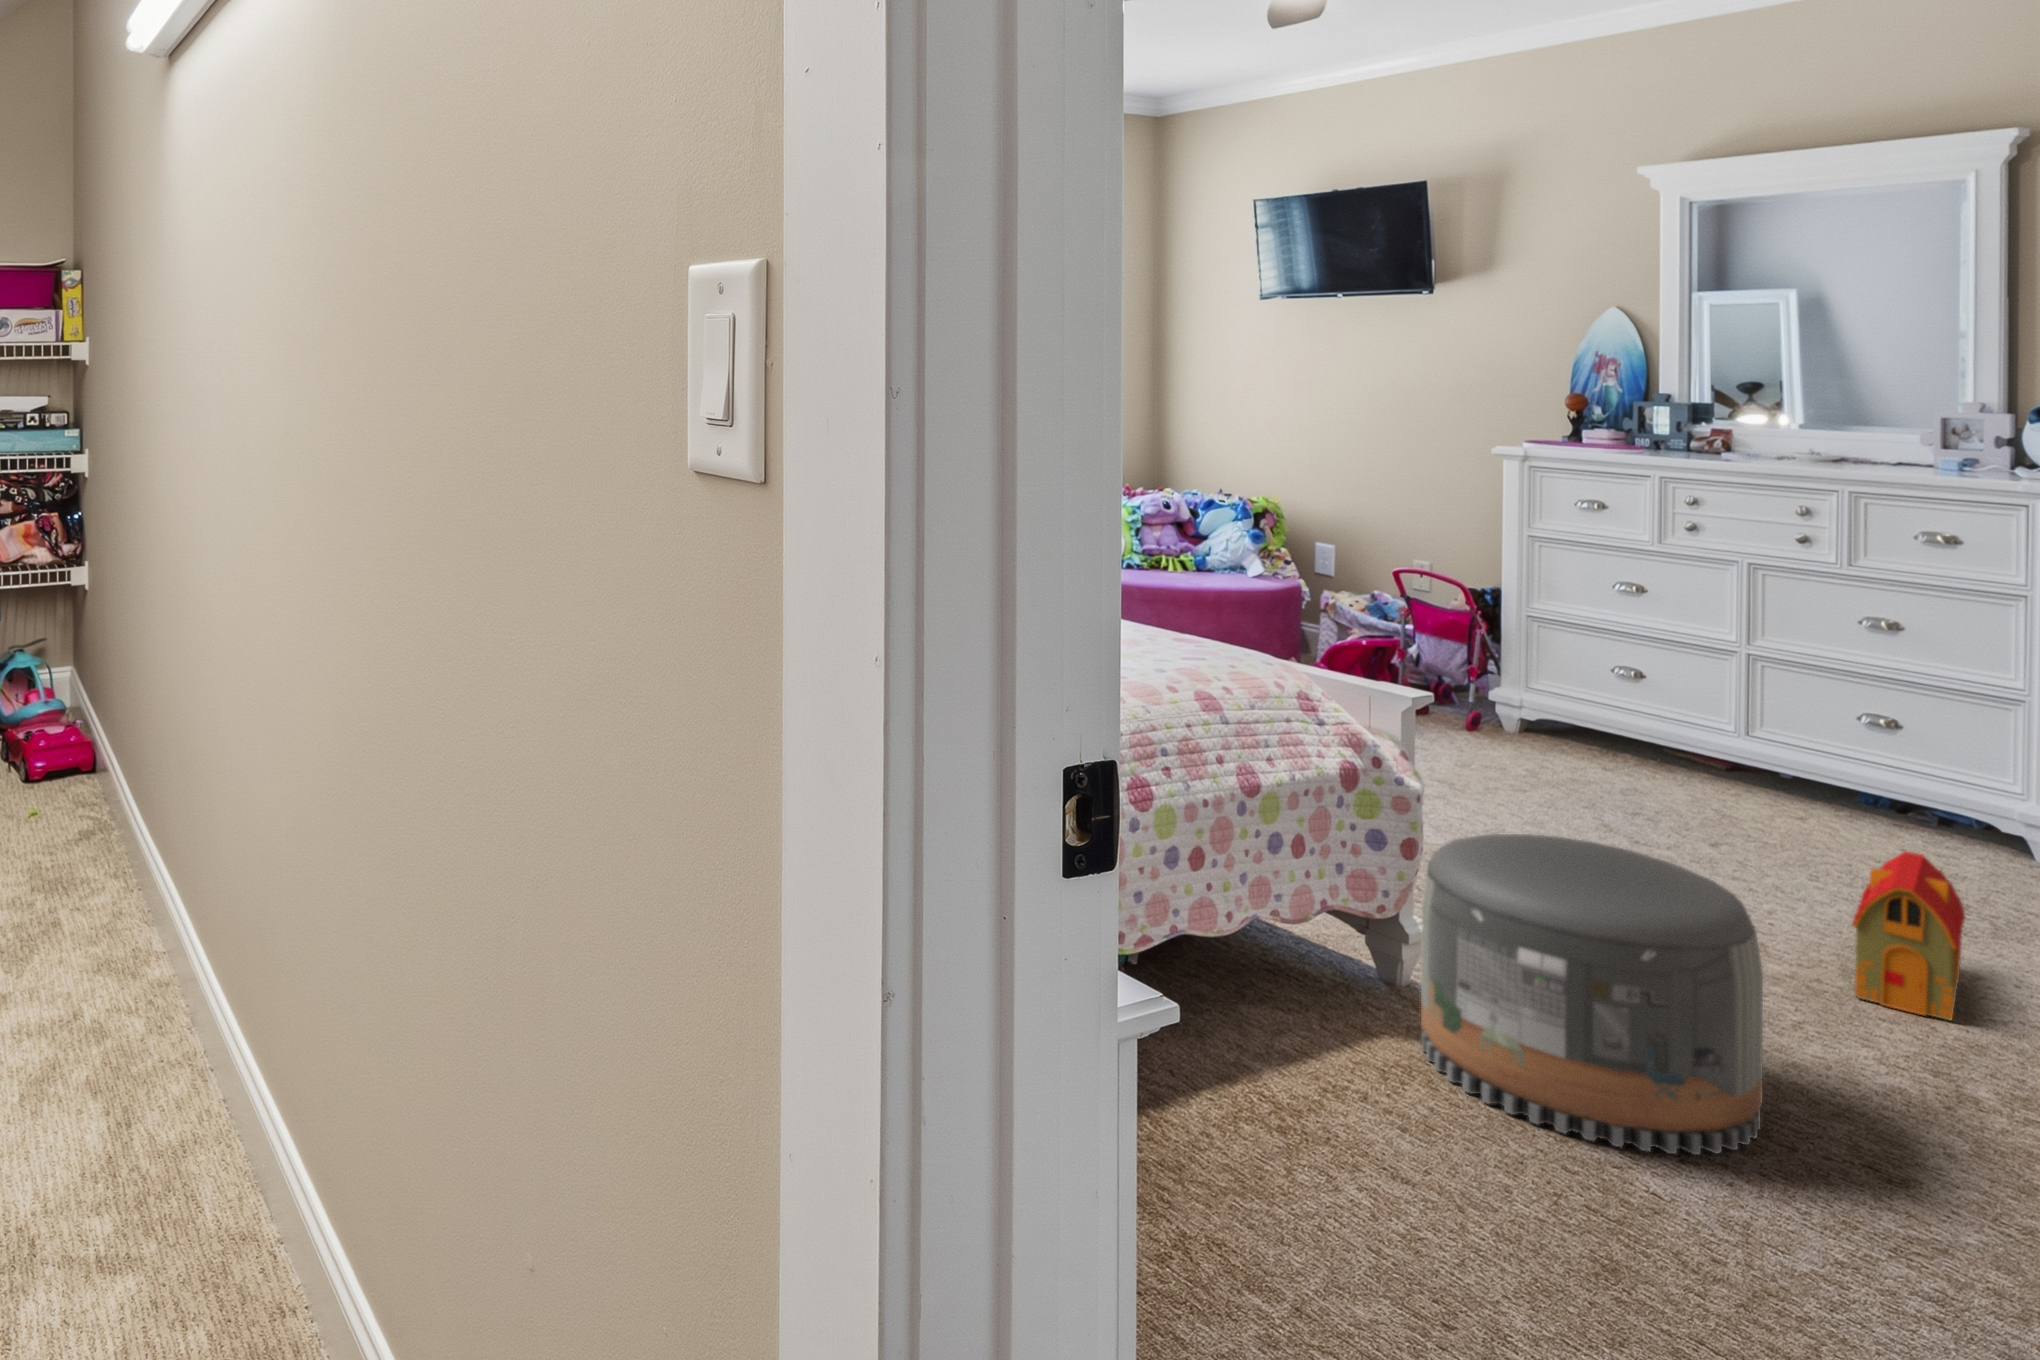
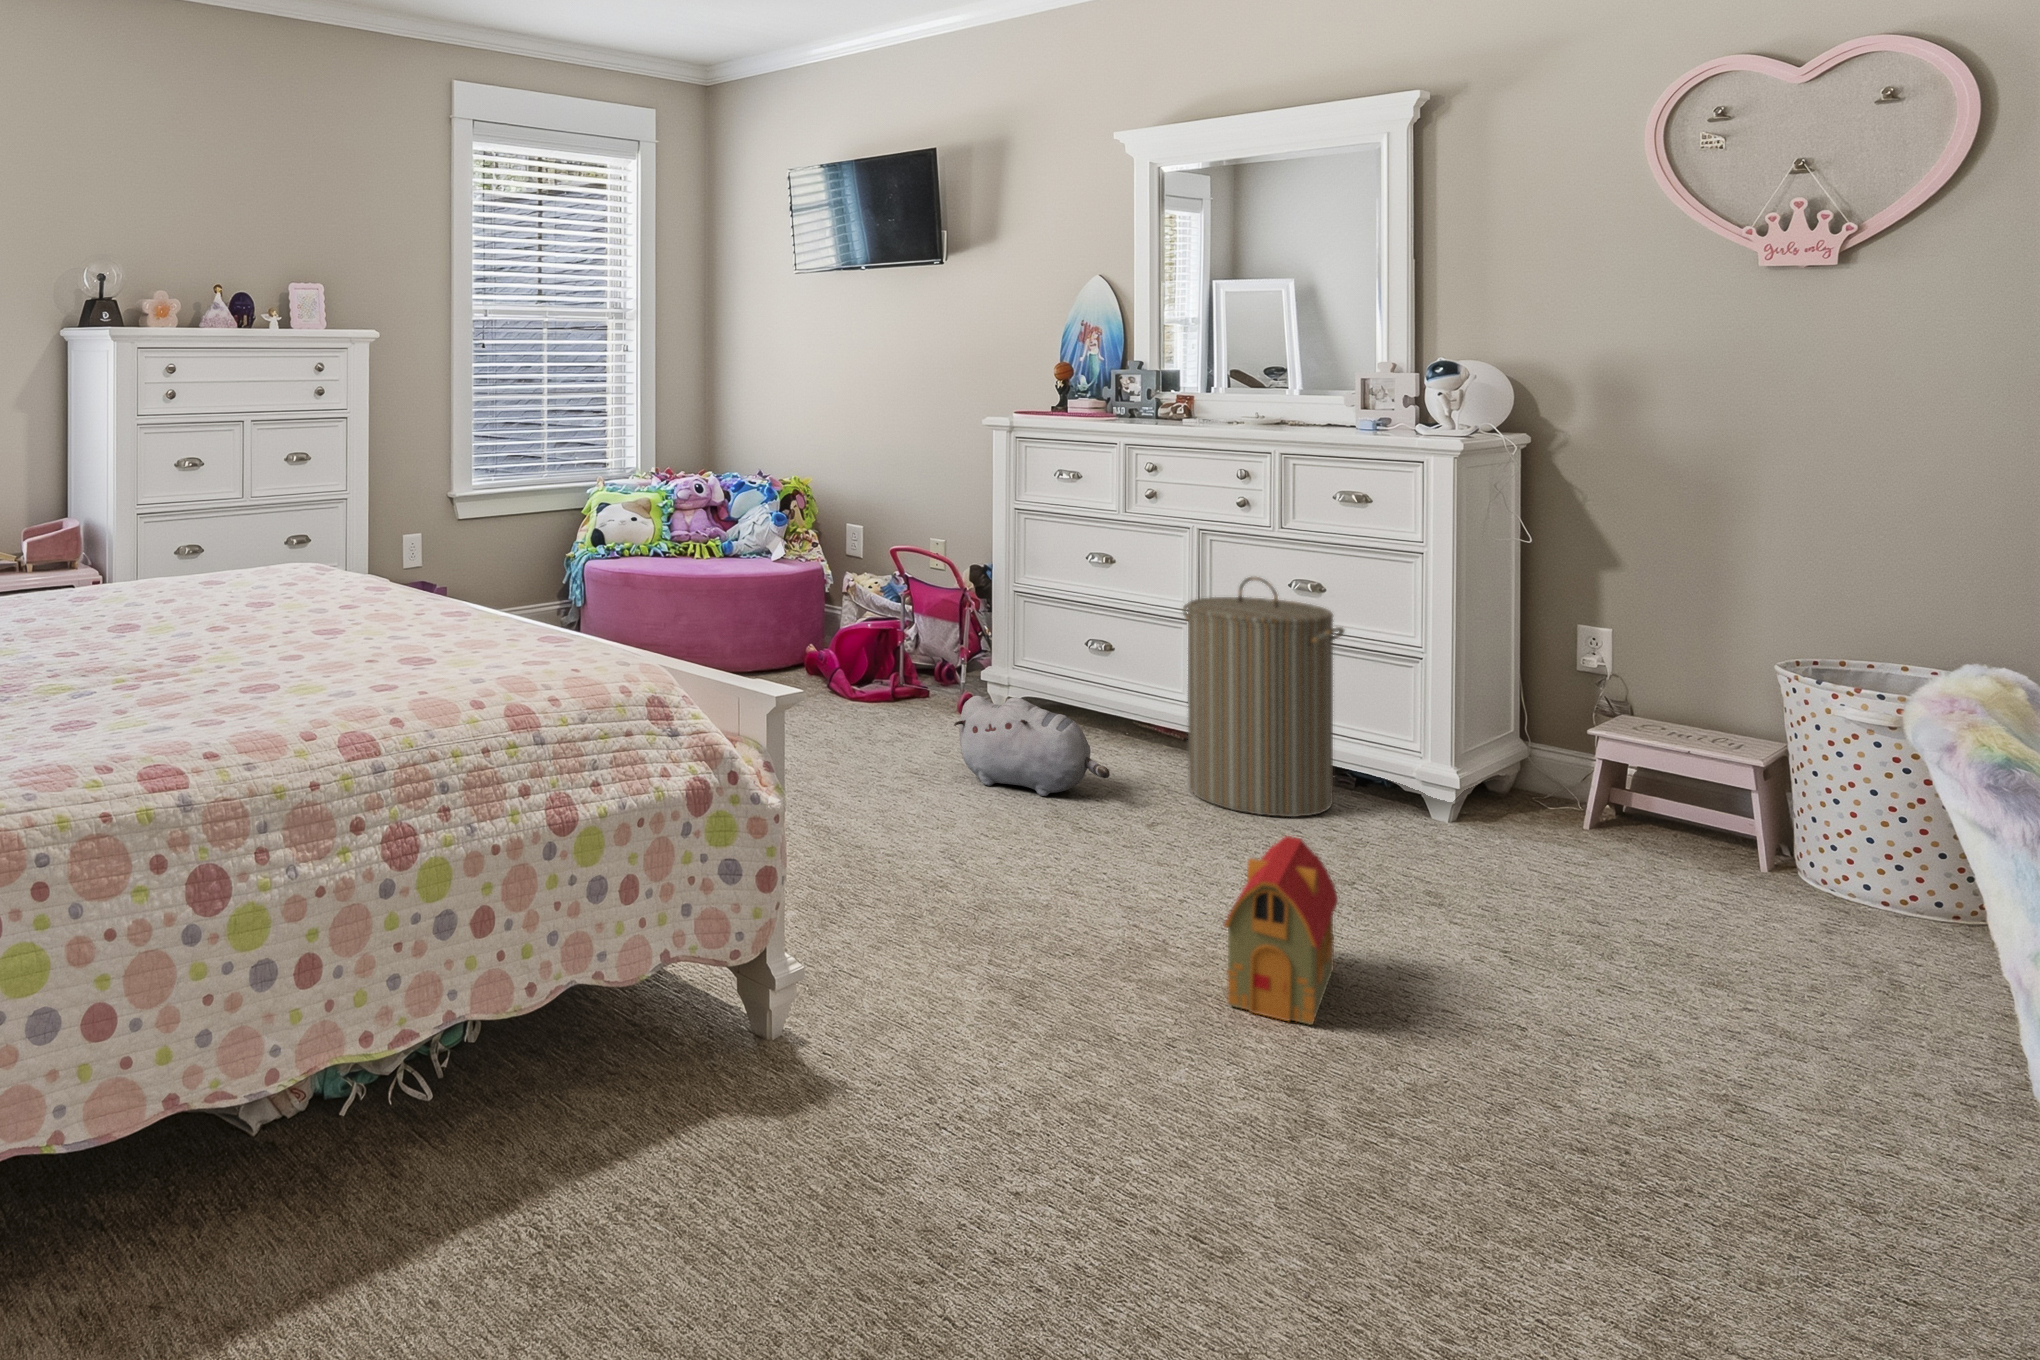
laundry hamper: none [1735,610,1930,844] -> present [1183,577,1344,817]
plush toy: none [1488,711,1665,808] -> present [954,696,1110,796]
pouf: present [1421,834,1763,1155] -> none [743,858,1081,1251]

